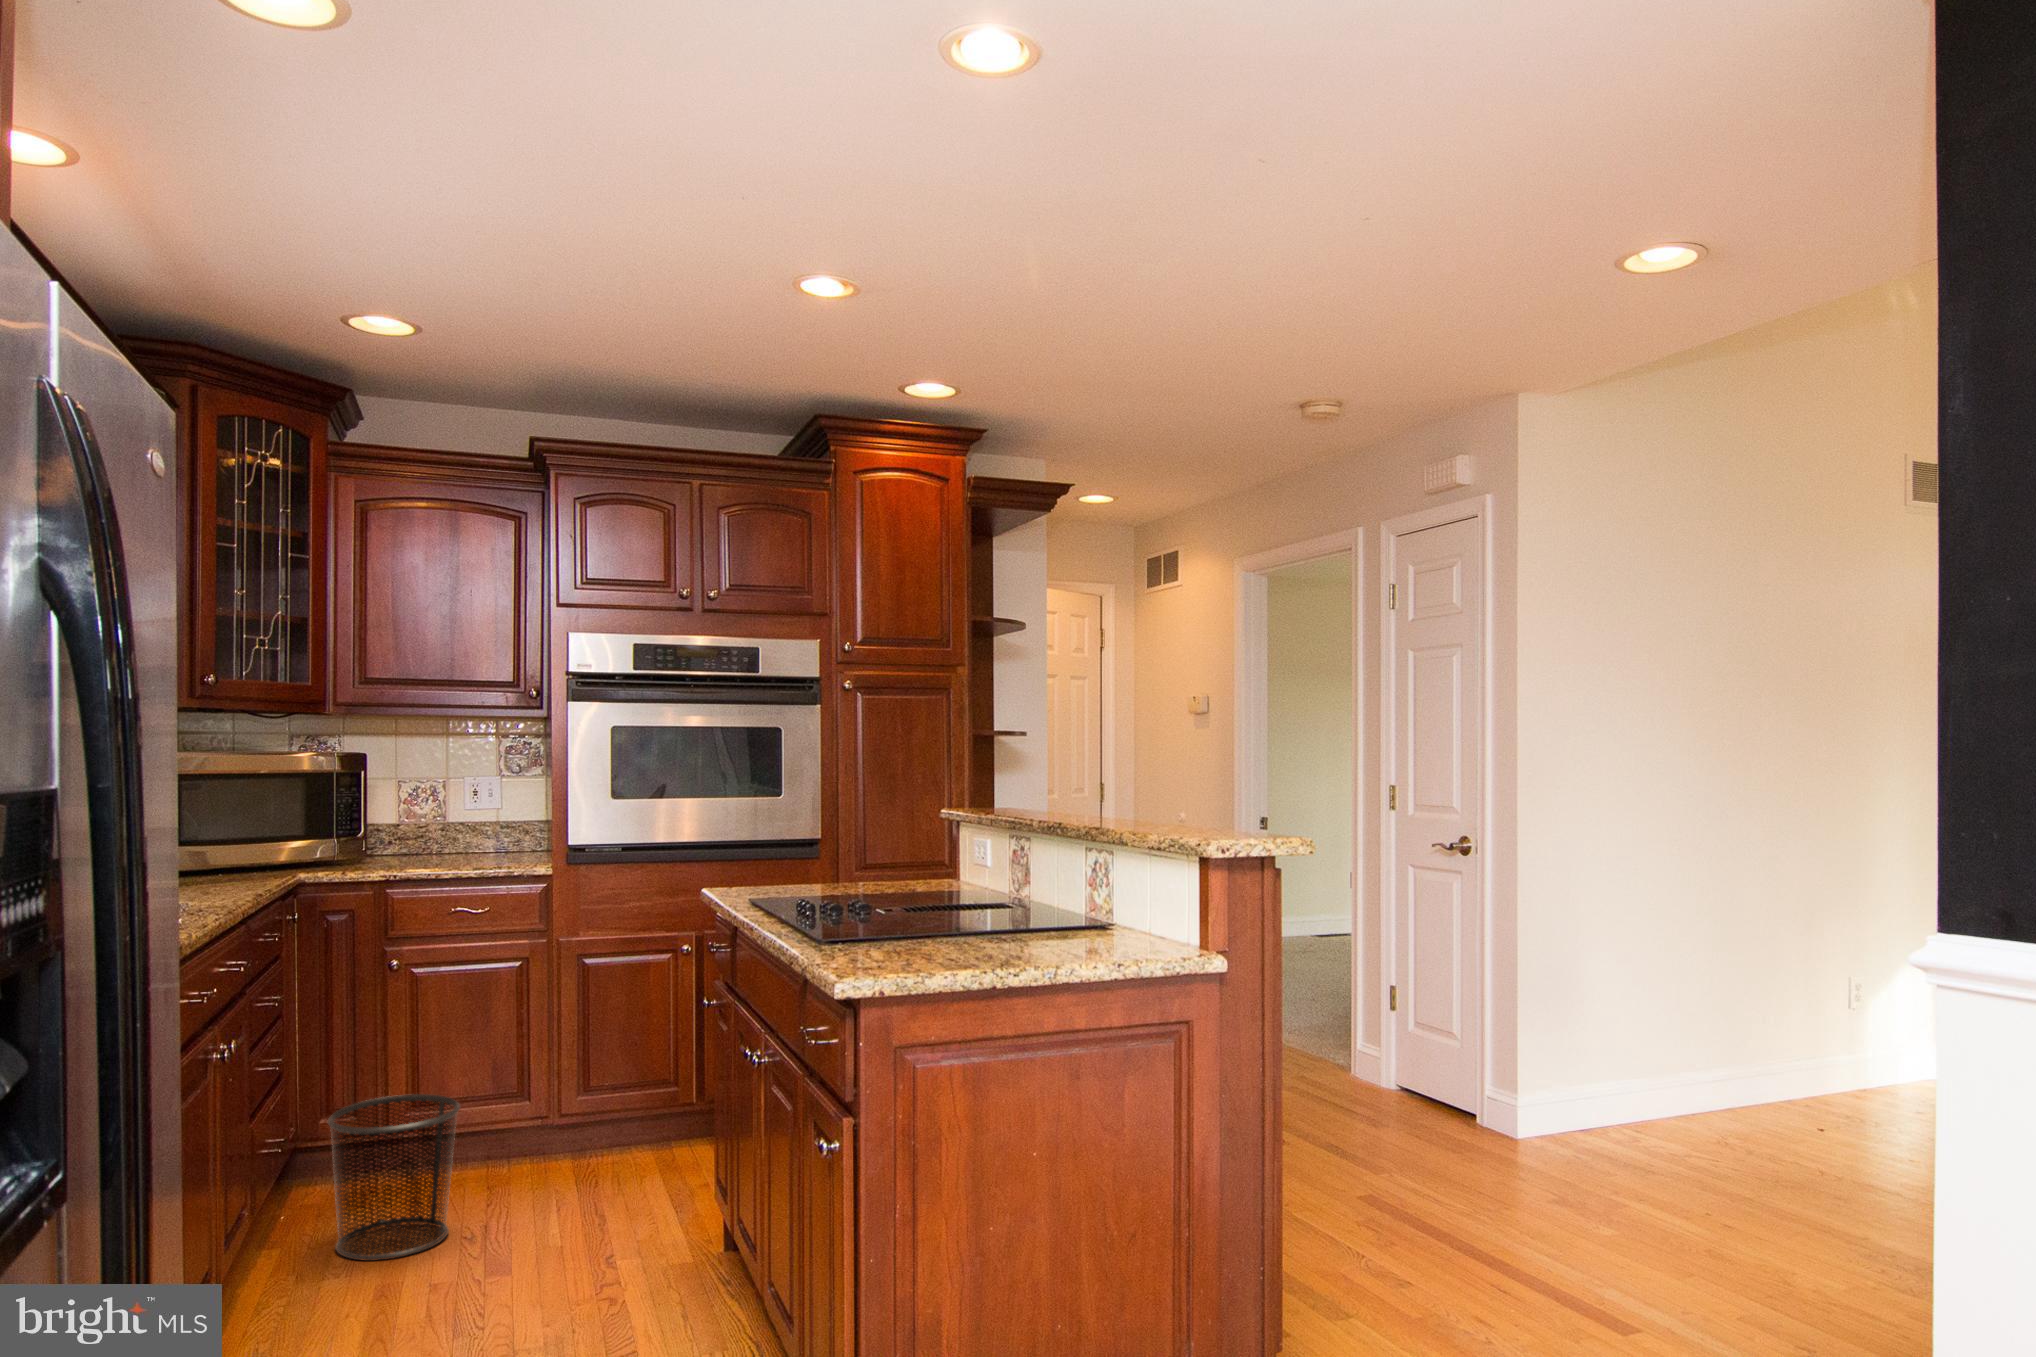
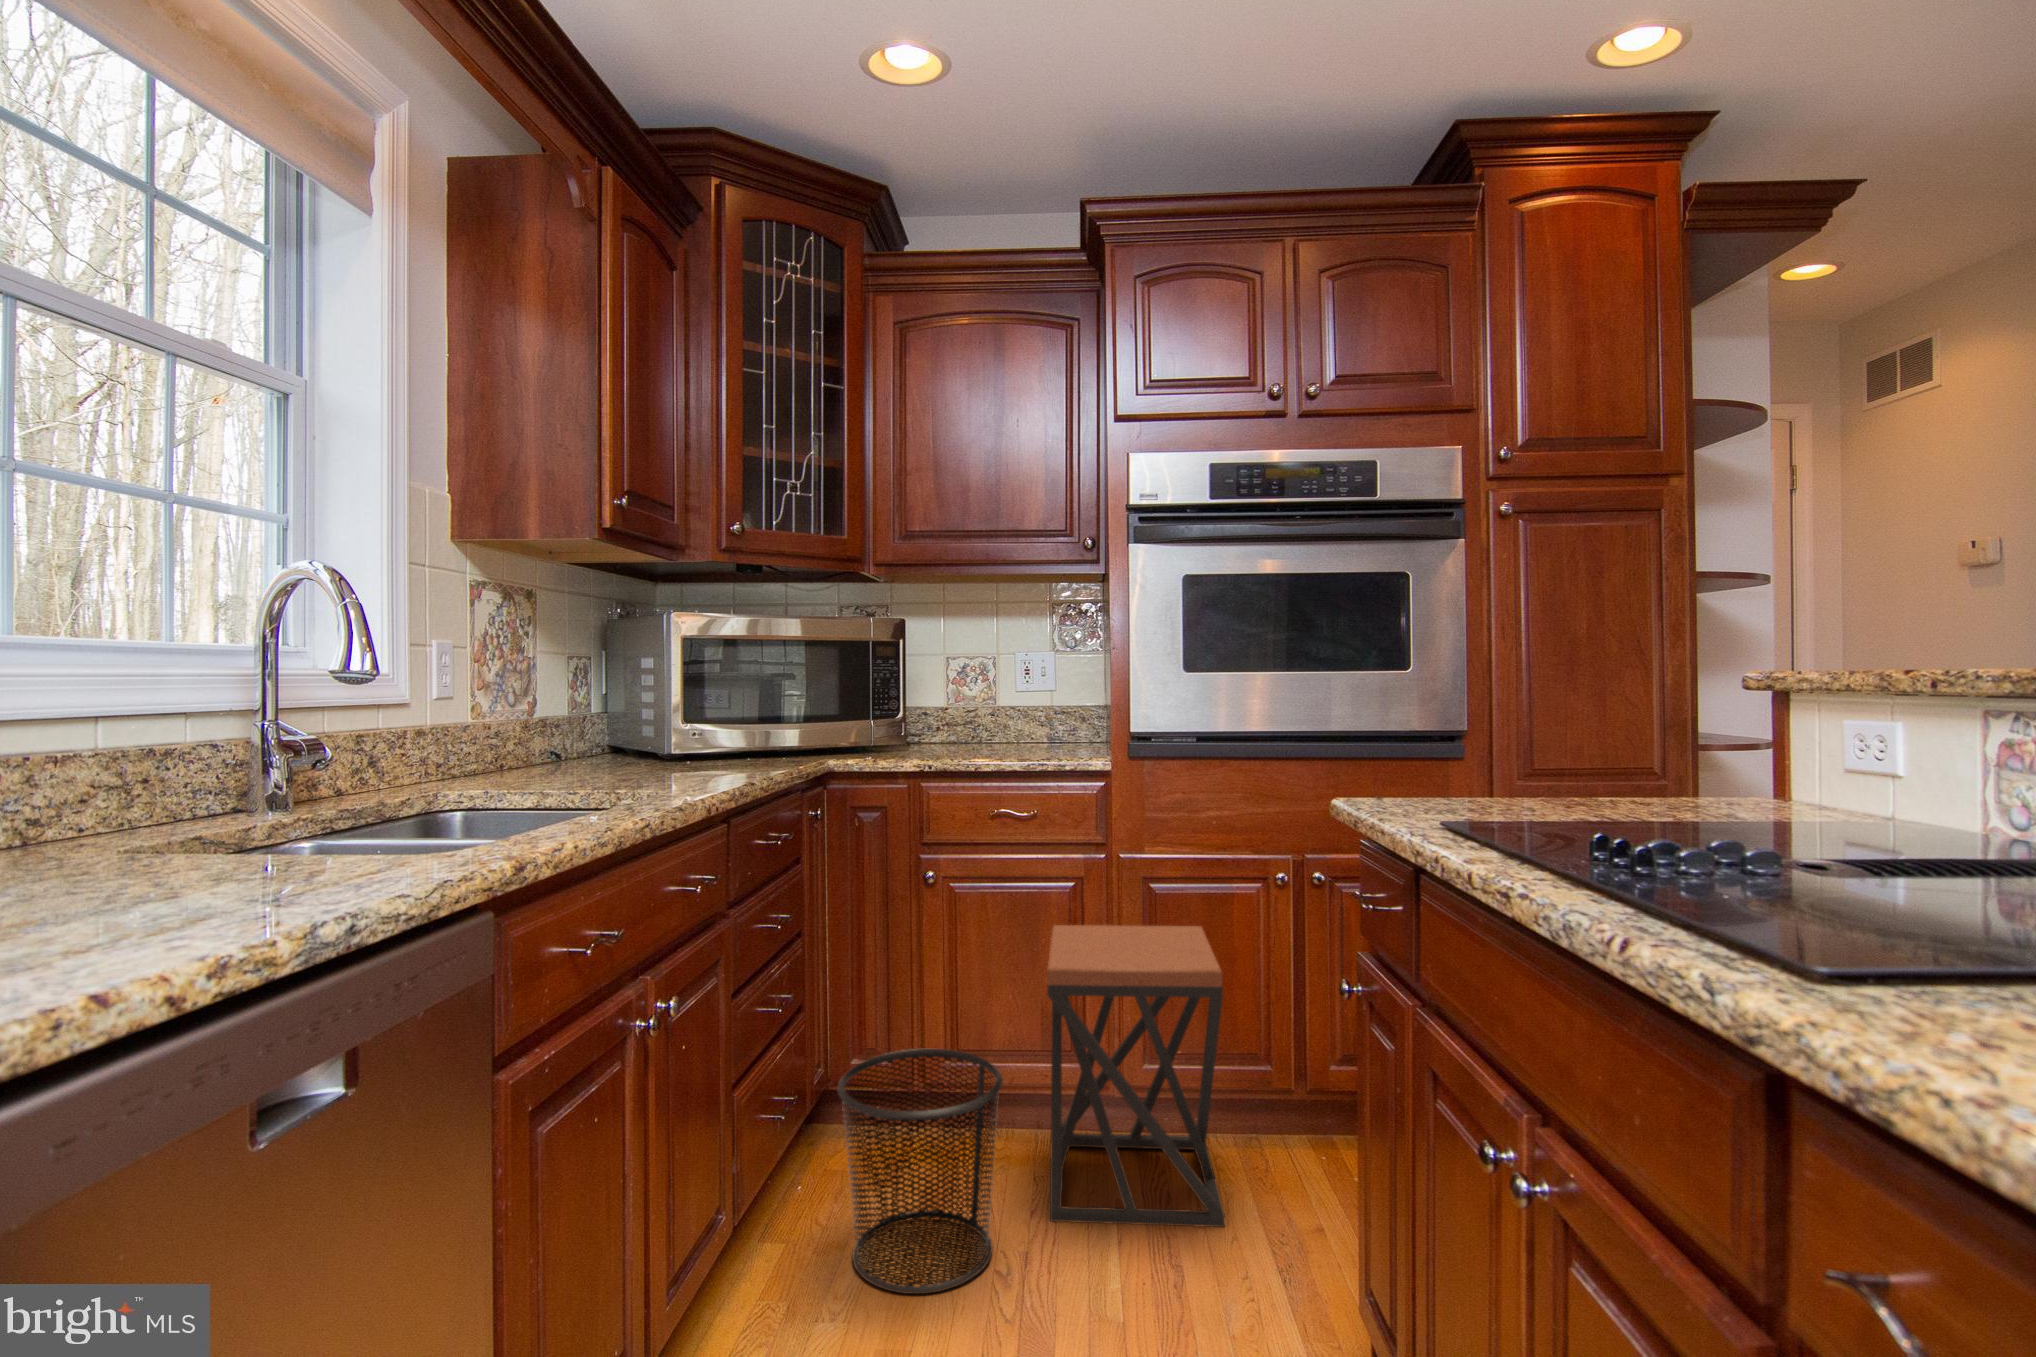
stool: none [493,993,627,1214] -> present [1047,925,1225,1227]

